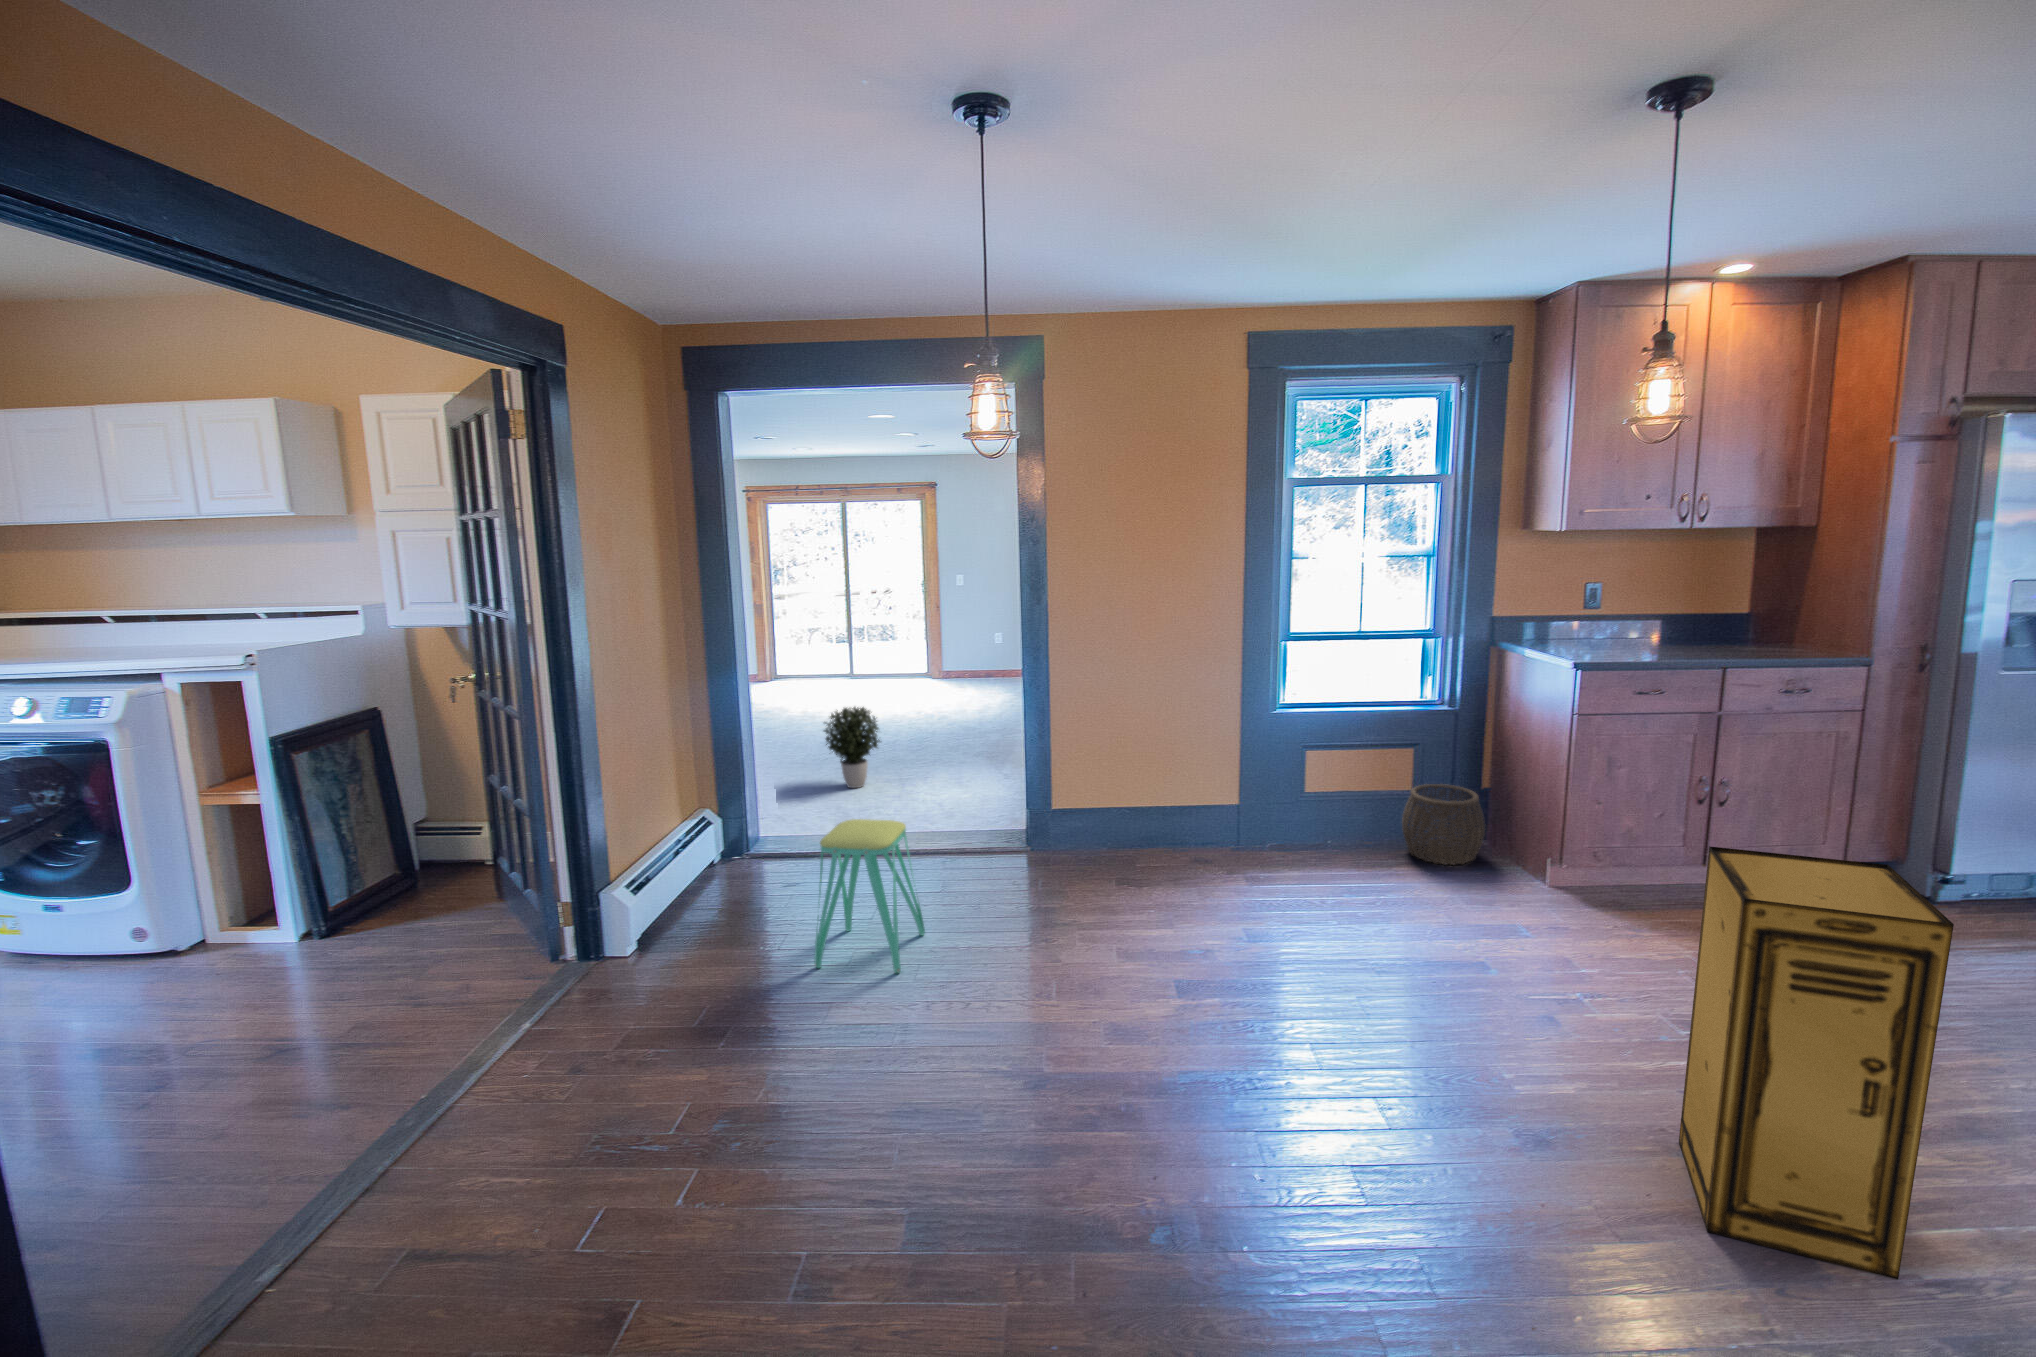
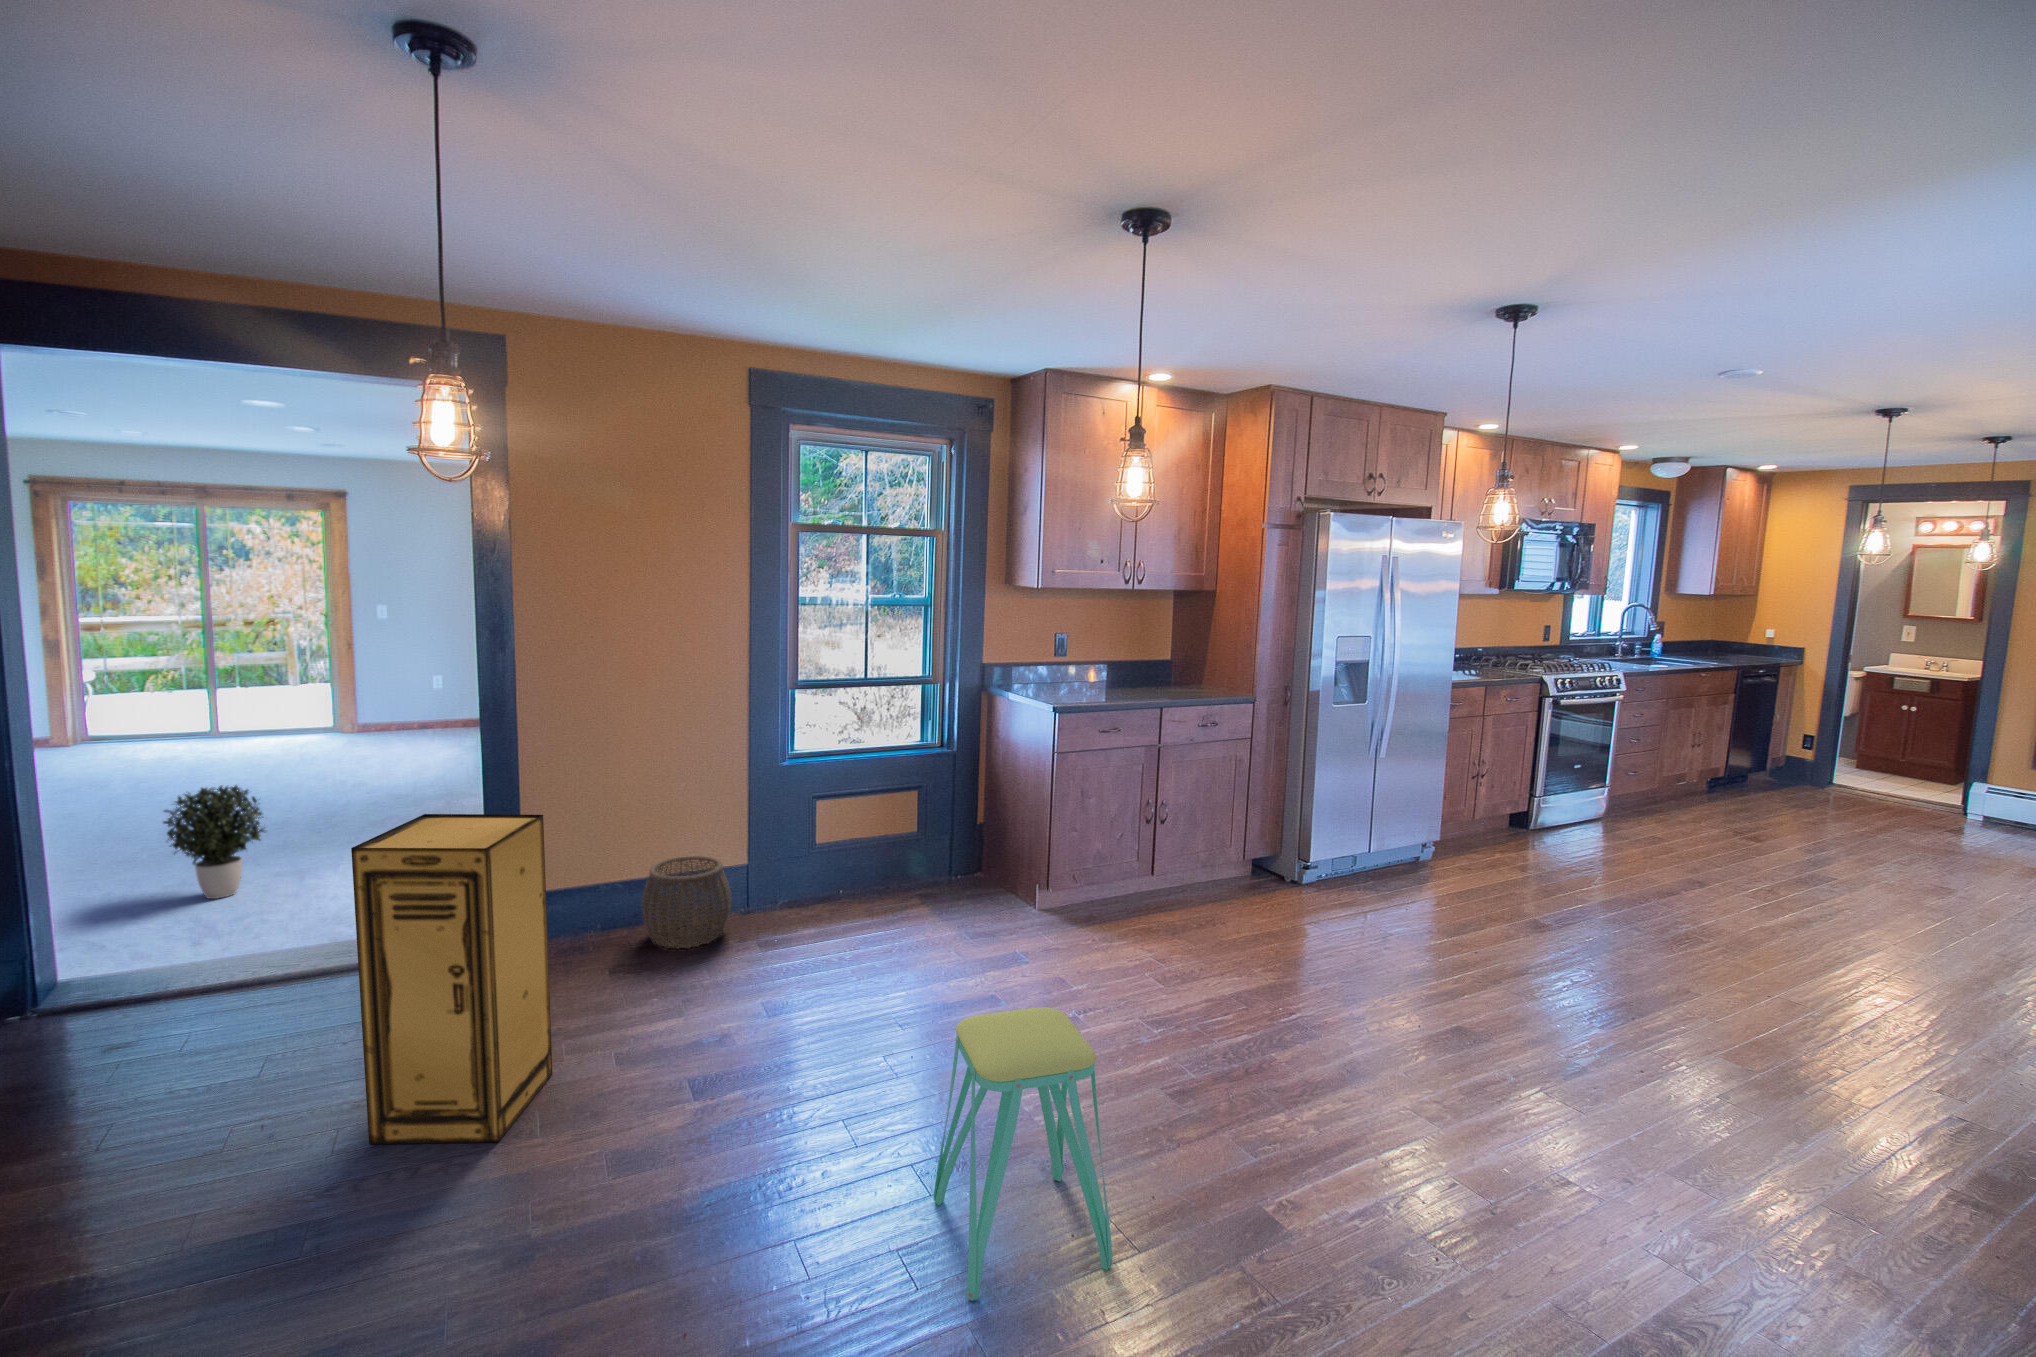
woven basket: present [1402,784,1485,865] -> present [642,856,731,949]
stool: present [814,819,925,973] -> present [934,1007,1113,1301]
storage cabinet: present [1679,846,1954,1279] -> present [351,814,552,1144]

